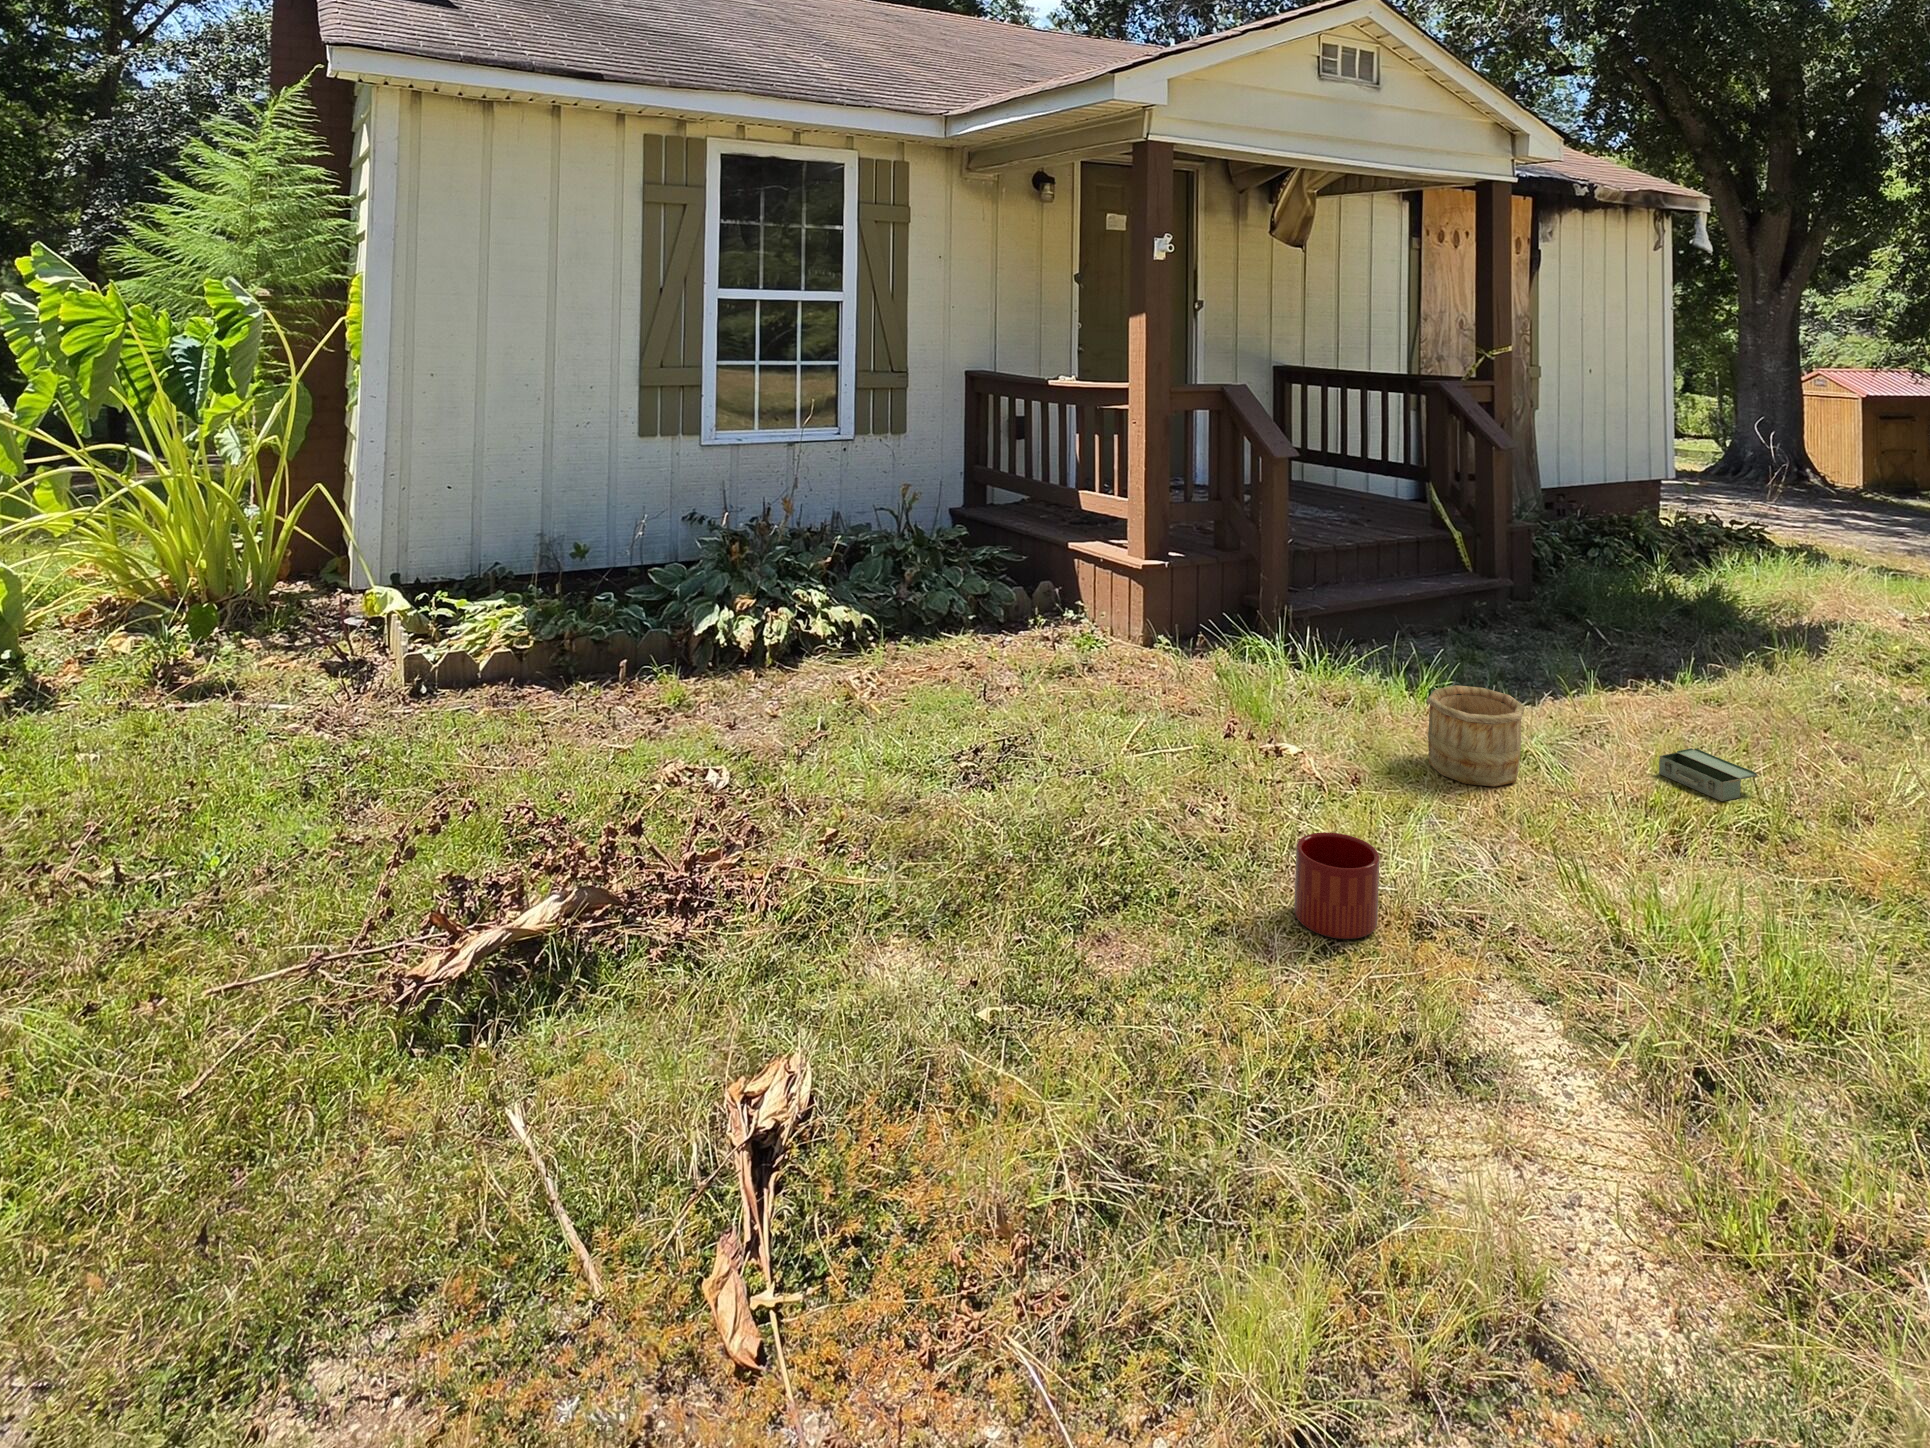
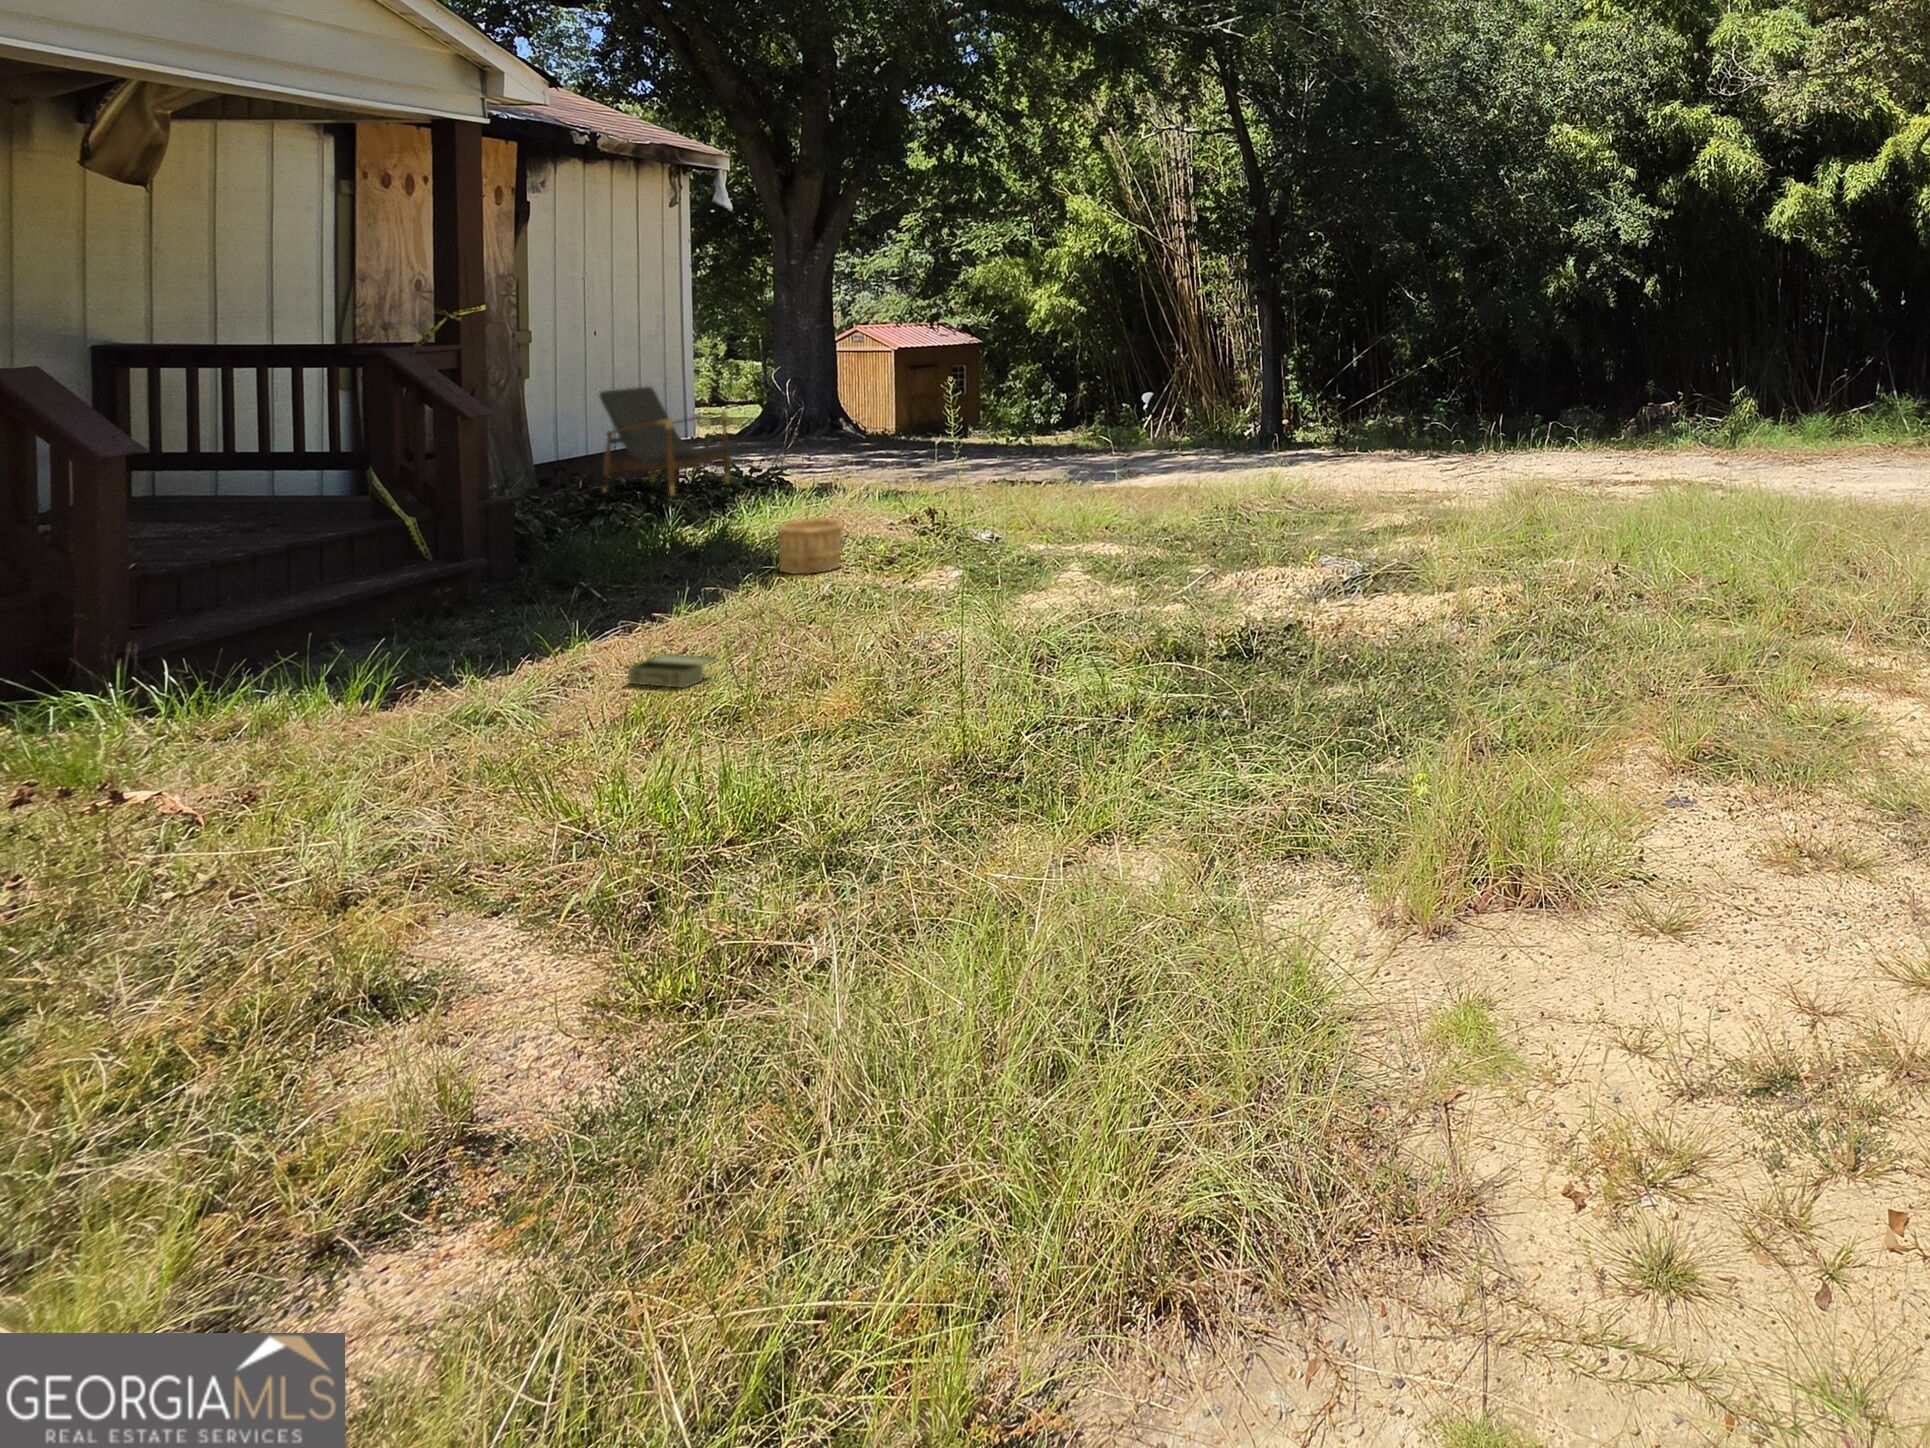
lounge chair: none [1593,423,1720,535] -> present [599,386,738,495]
wooden bucket: present [1427,685,1525,786] -> present [779,518,844,574]
planter: present [1294,832,1379,939] -> none [154,805,277,913]

